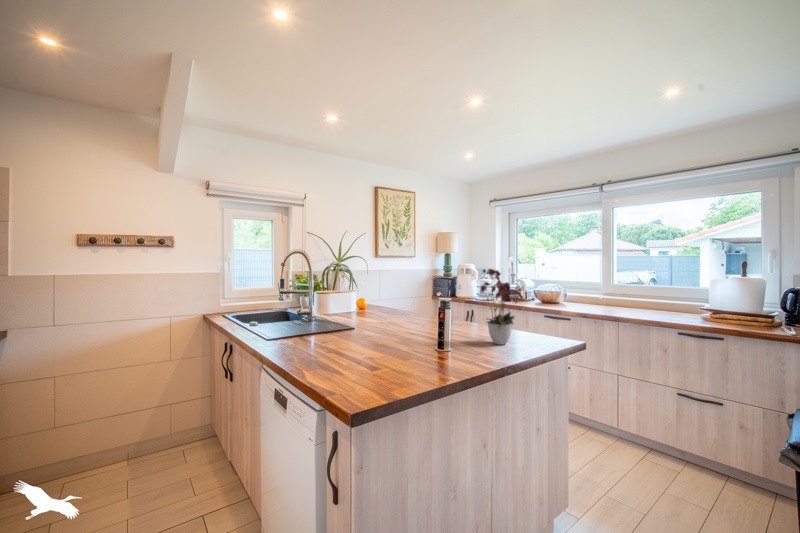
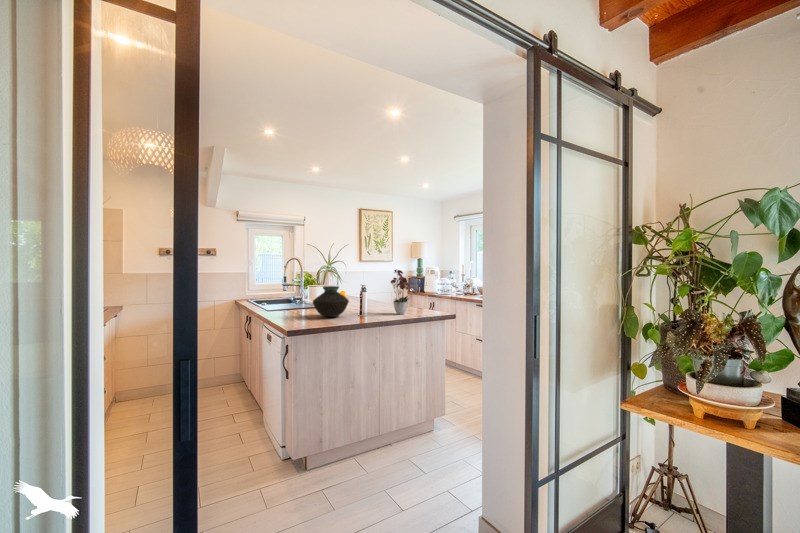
vase: none [359,299,422,356] -> present [313,286,349,317]

